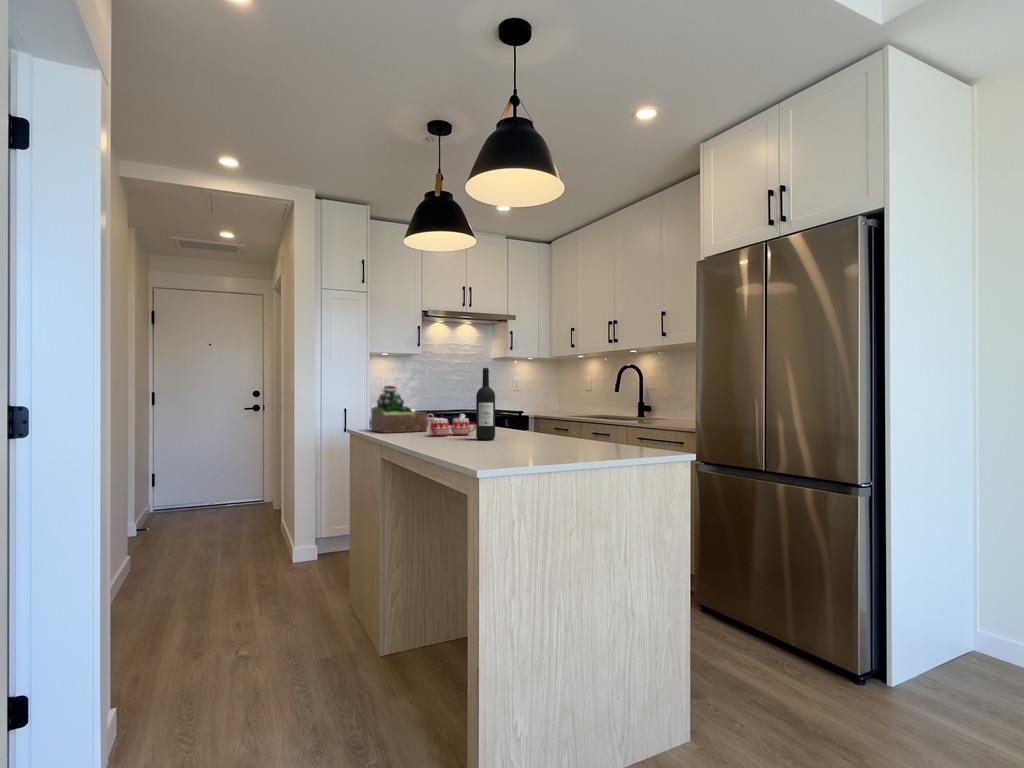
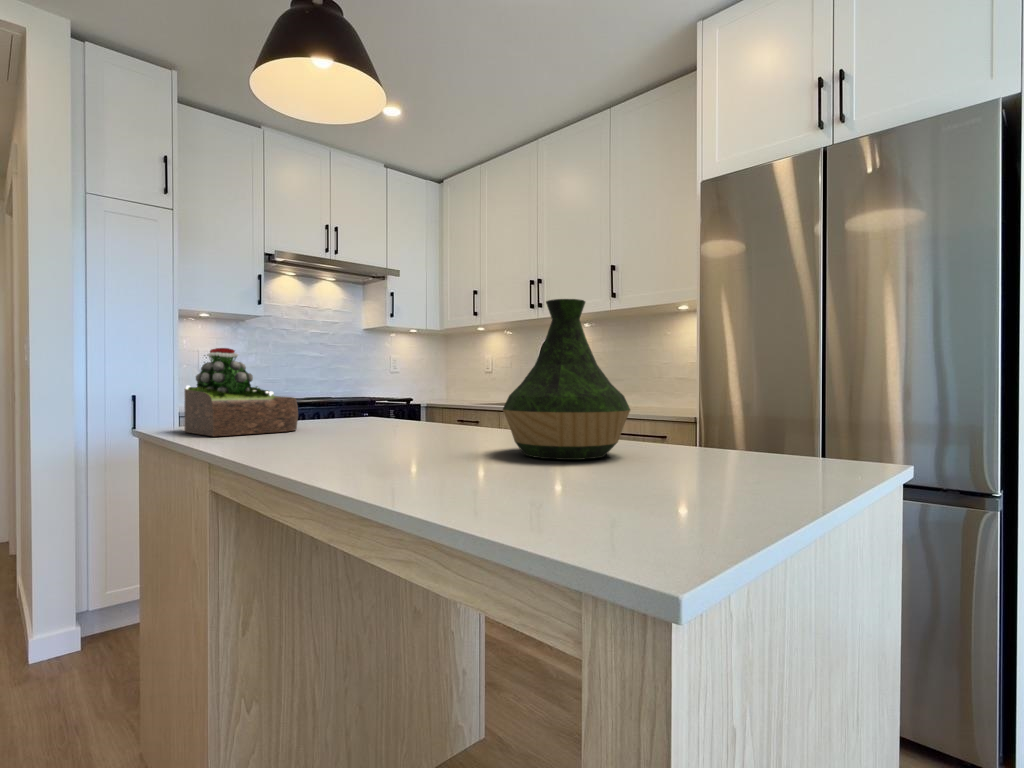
vase: none [512,366,577,446] -> present [503,299,630,460]
wine bottle: present [476,368,495,440] -> none [413,308,450,447]
mug: present [427,414,476,436] -> none [304,398,397,441]

